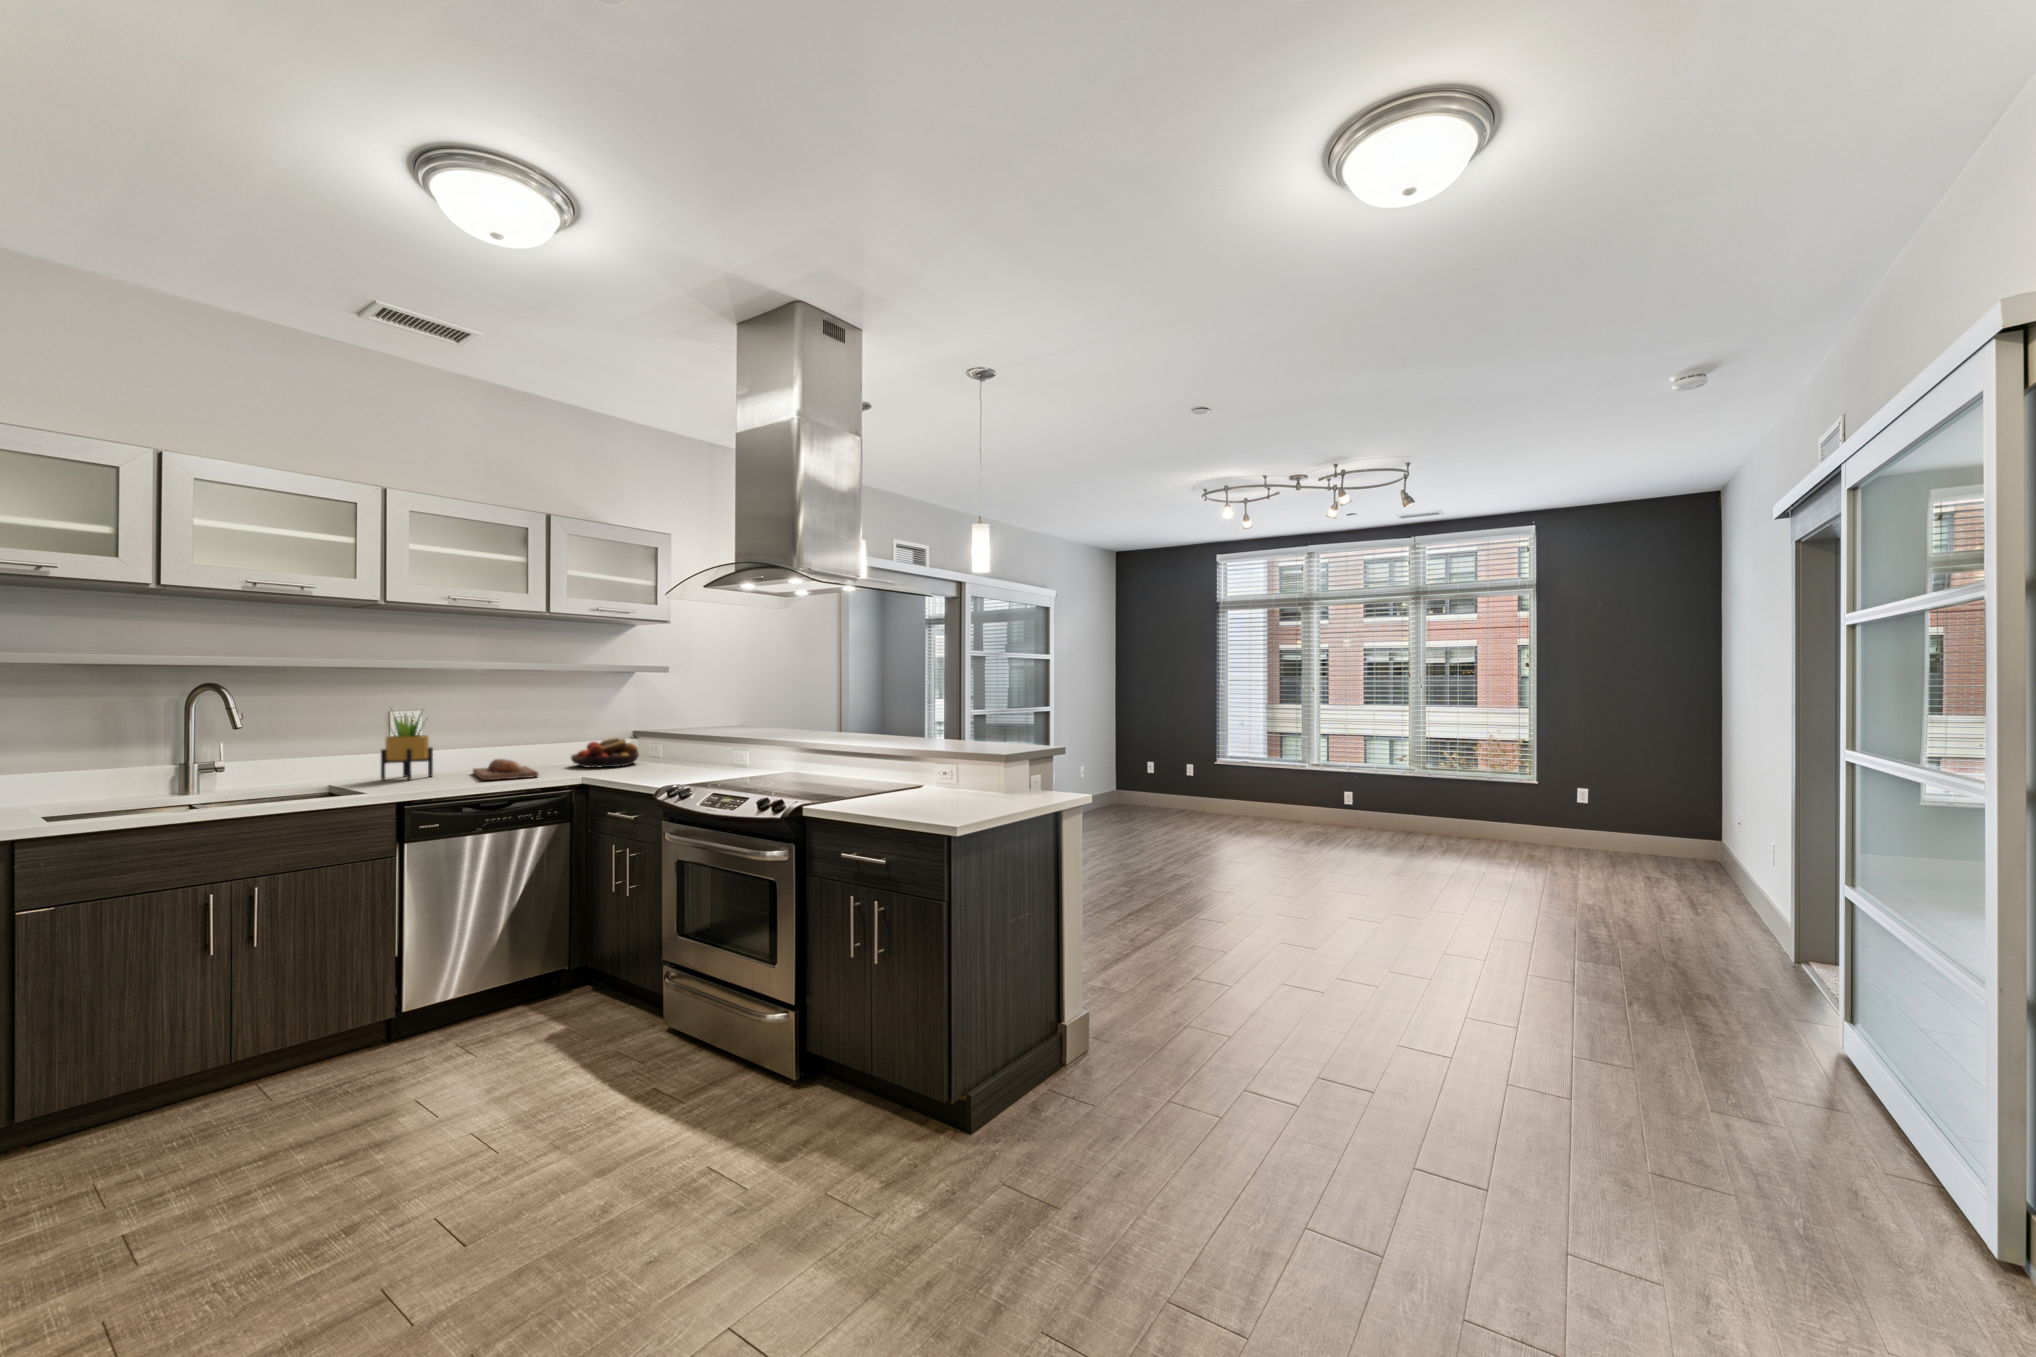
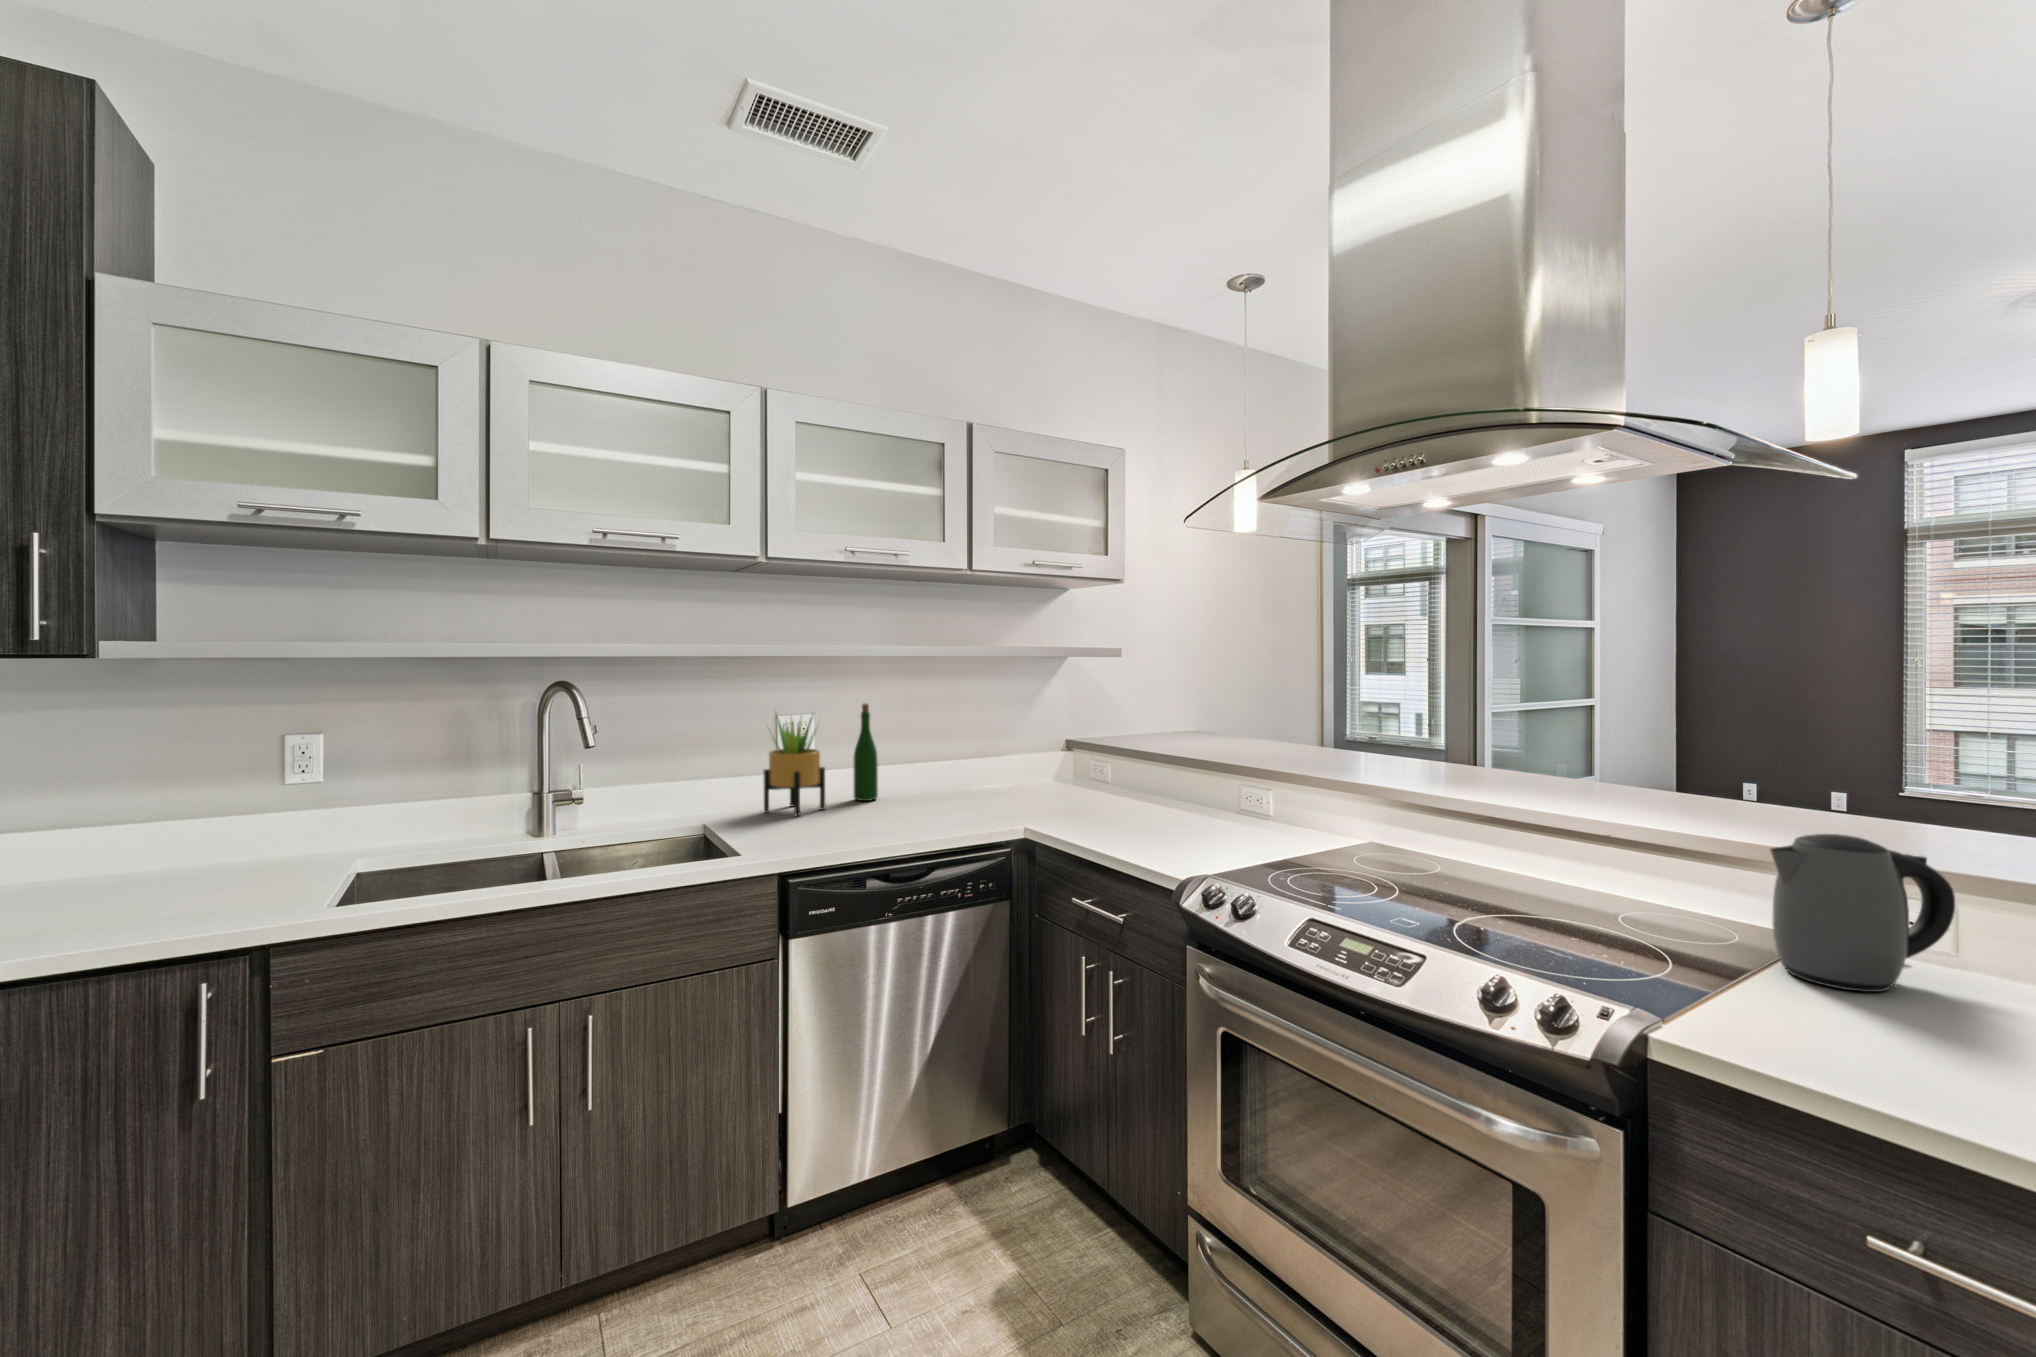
wine bottle: none [457,703,477,772] -> present [854,704,878,801]
kettle: none [899,735,962,796] -> present [1771,834,1955,992]
fruit bowl: present [571,738,639,768] -> none [996,756,1088,804]
bread loaf: present [473,759,538,780] -> none [874,787,964,827]

